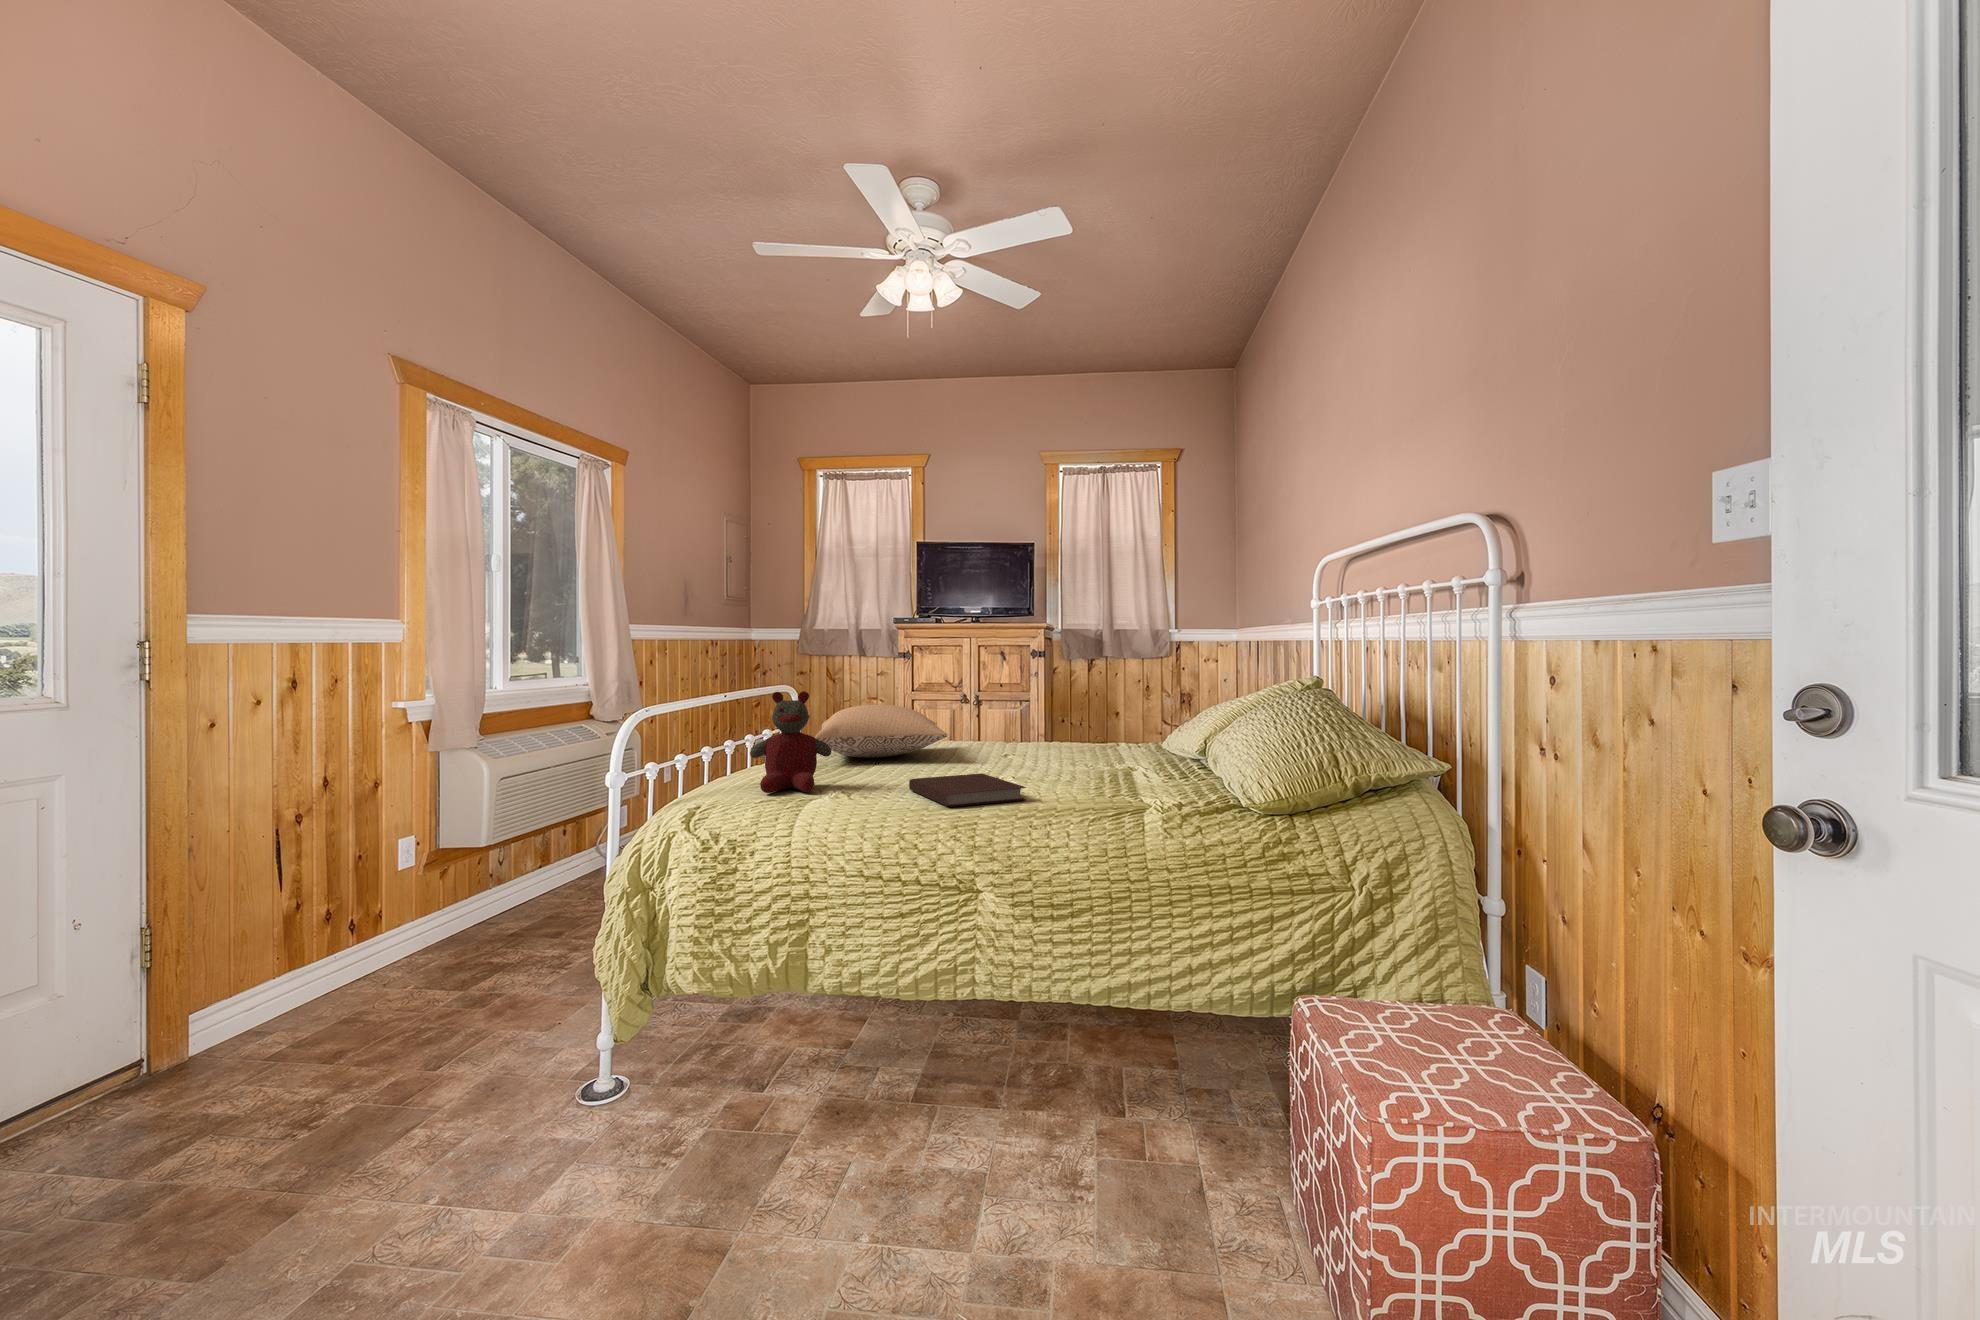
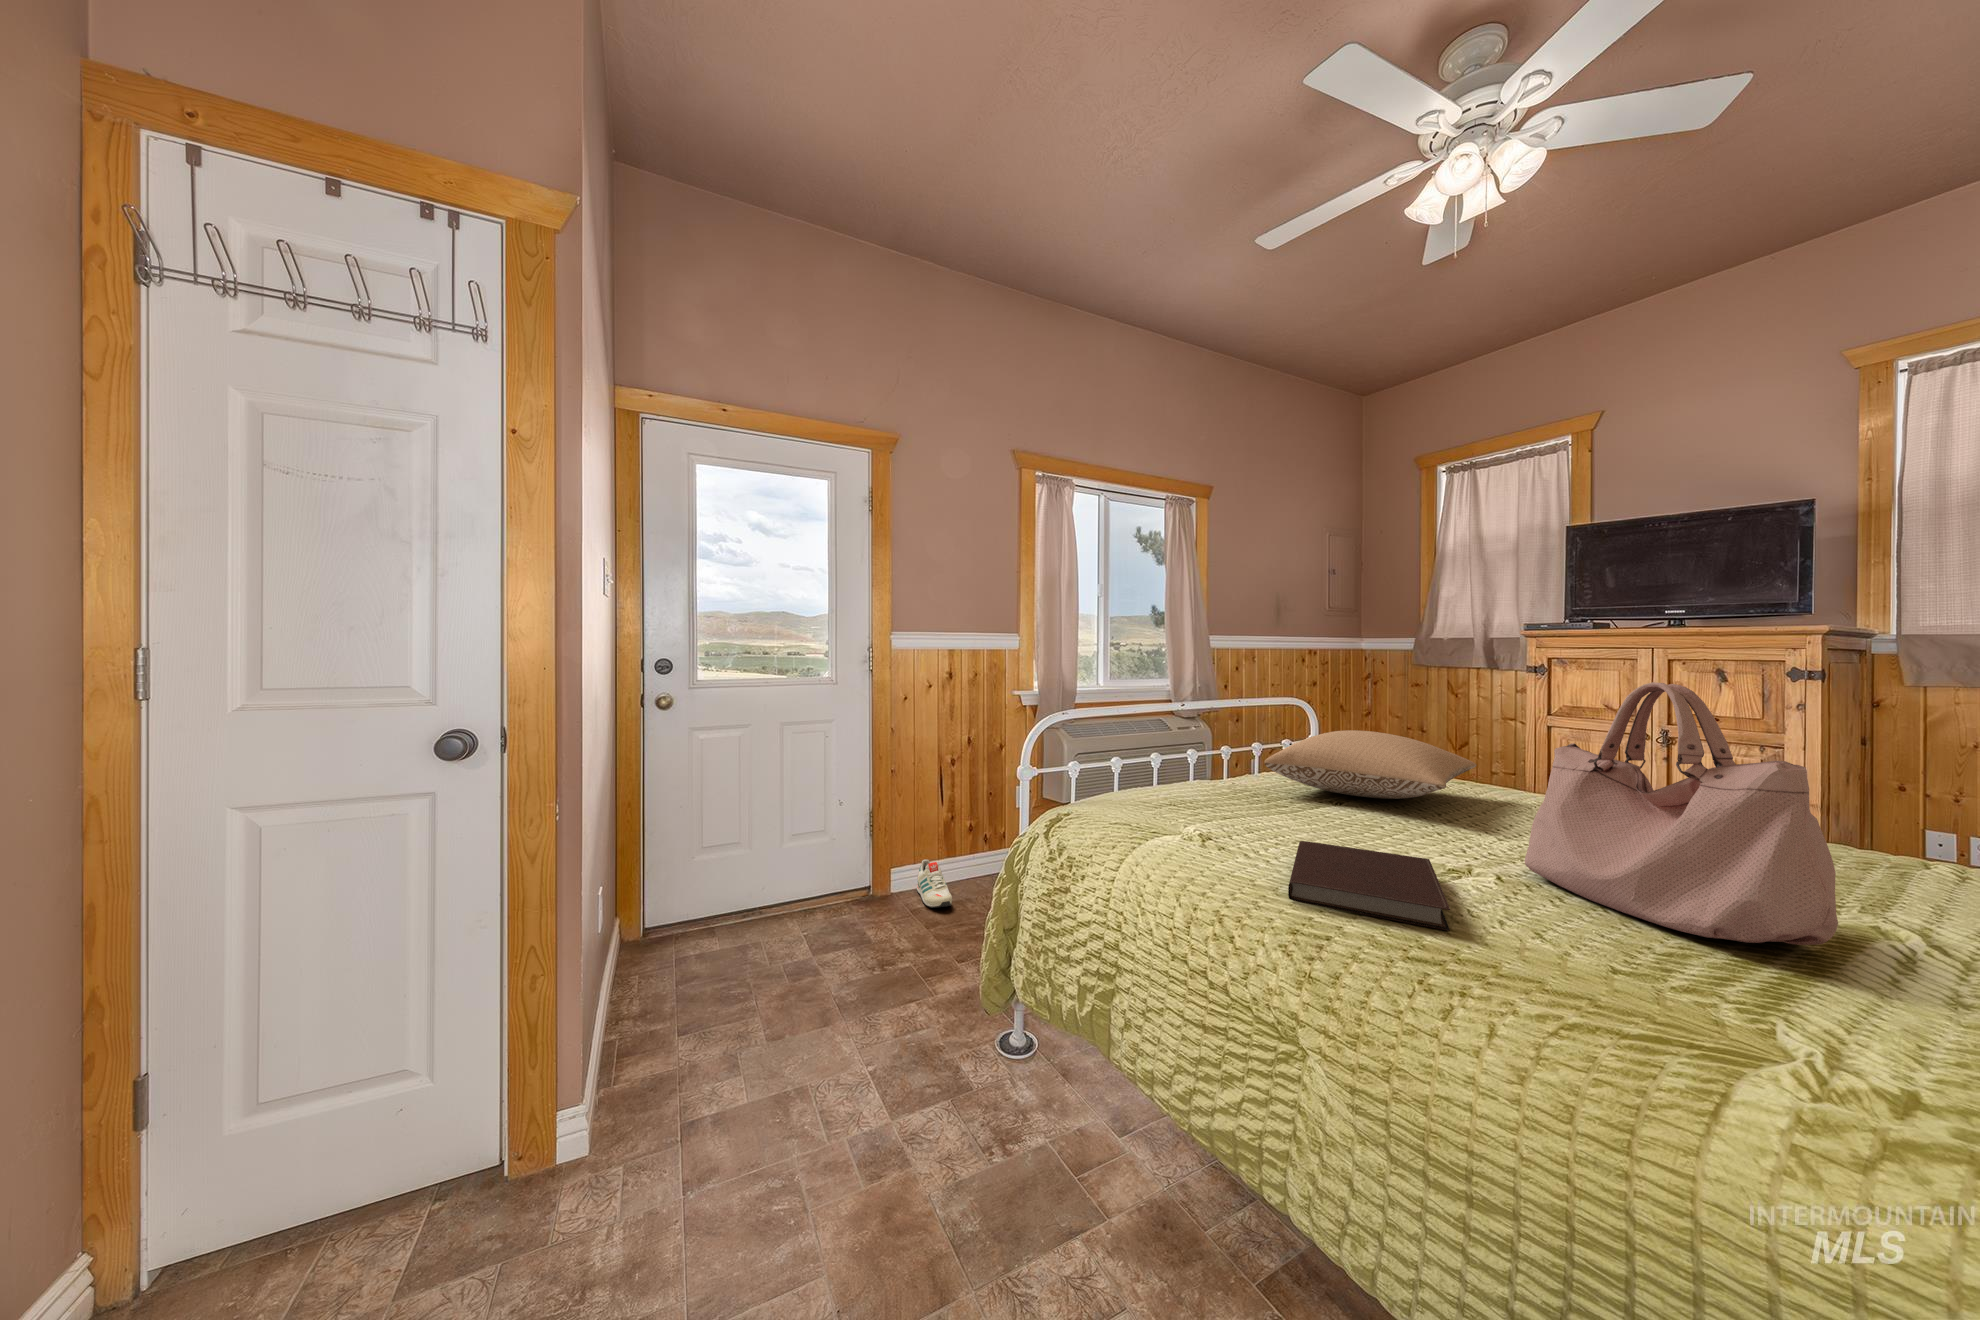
handbag: none [1013,653,1137,780] -> present [1525,682,1838,945]
stuffed bear: present [750,691,831,793] -> none [1135,709,1227,825]
shoe: none [264,972,368,1038] -> present [916,860,952,908]

